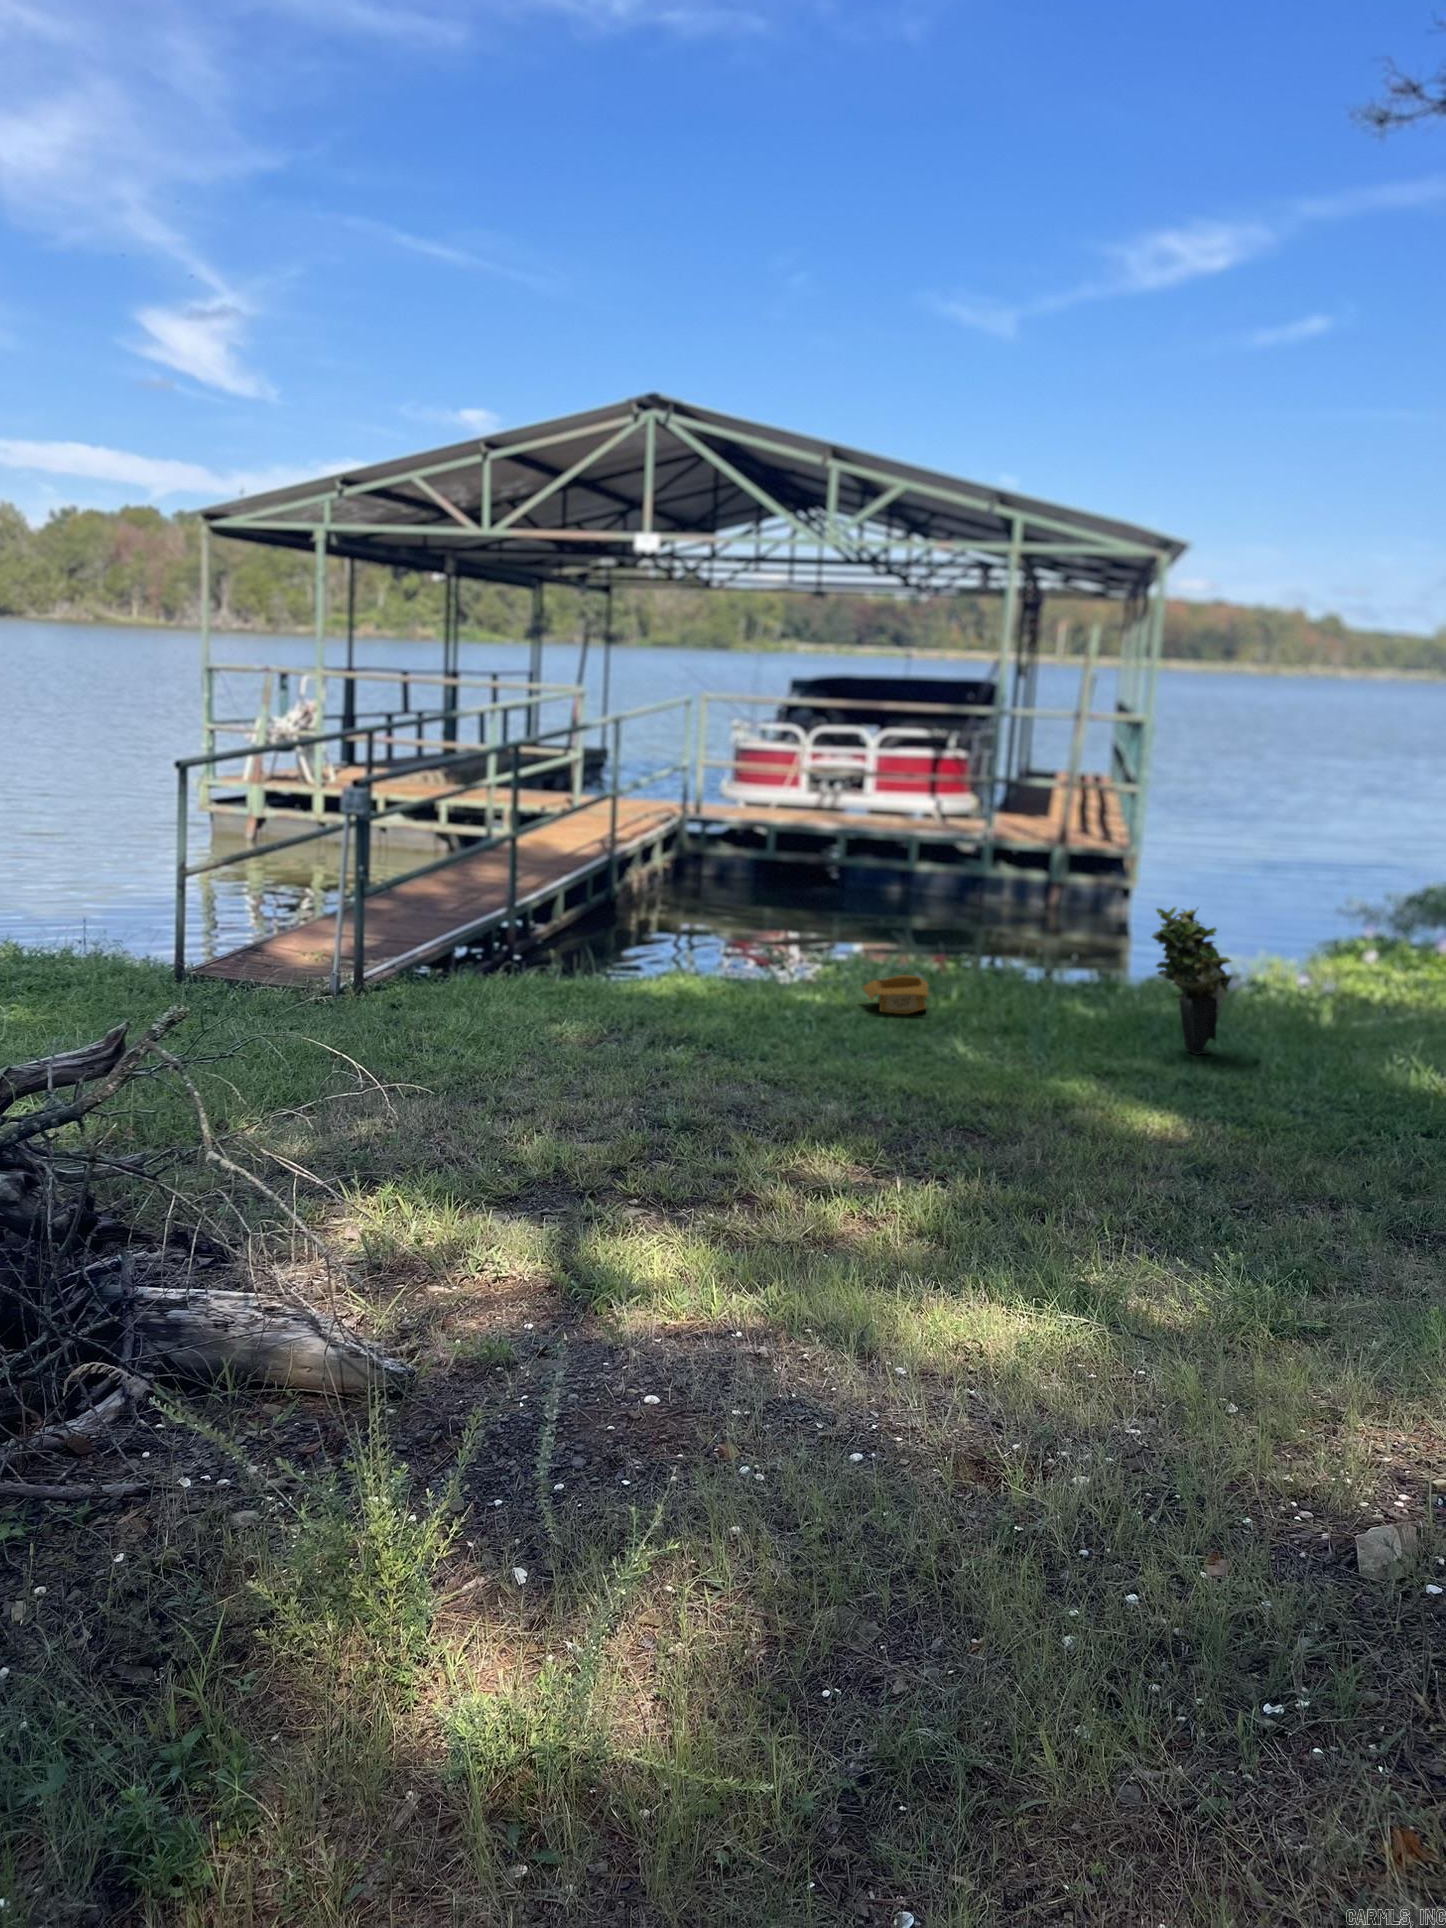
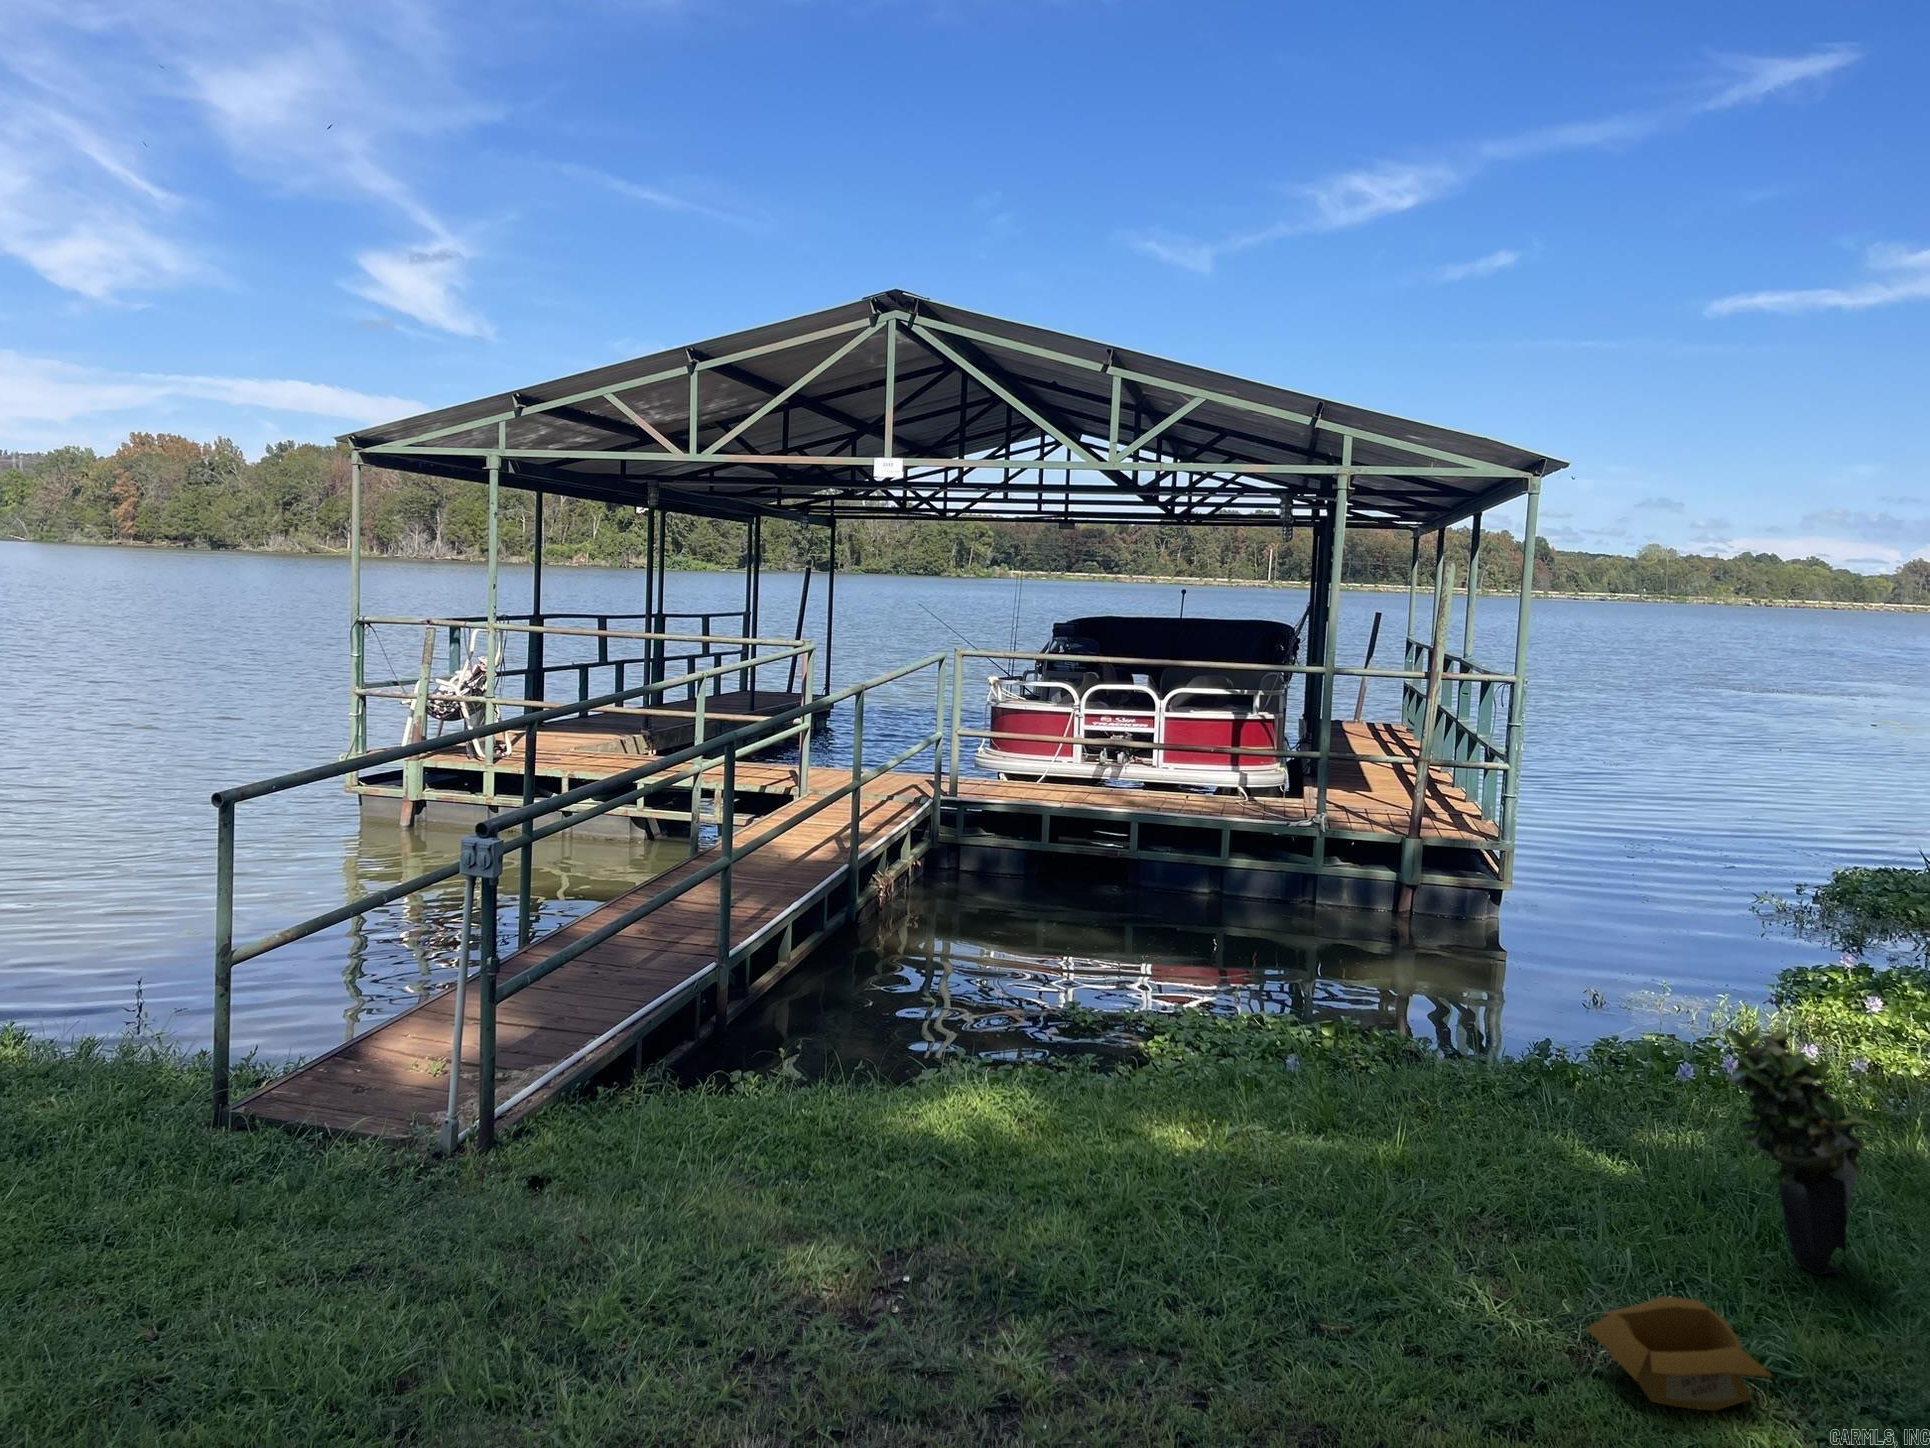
cardboard box: present [863,975,929,1014] -> present [1586,1297,1773,1411]

